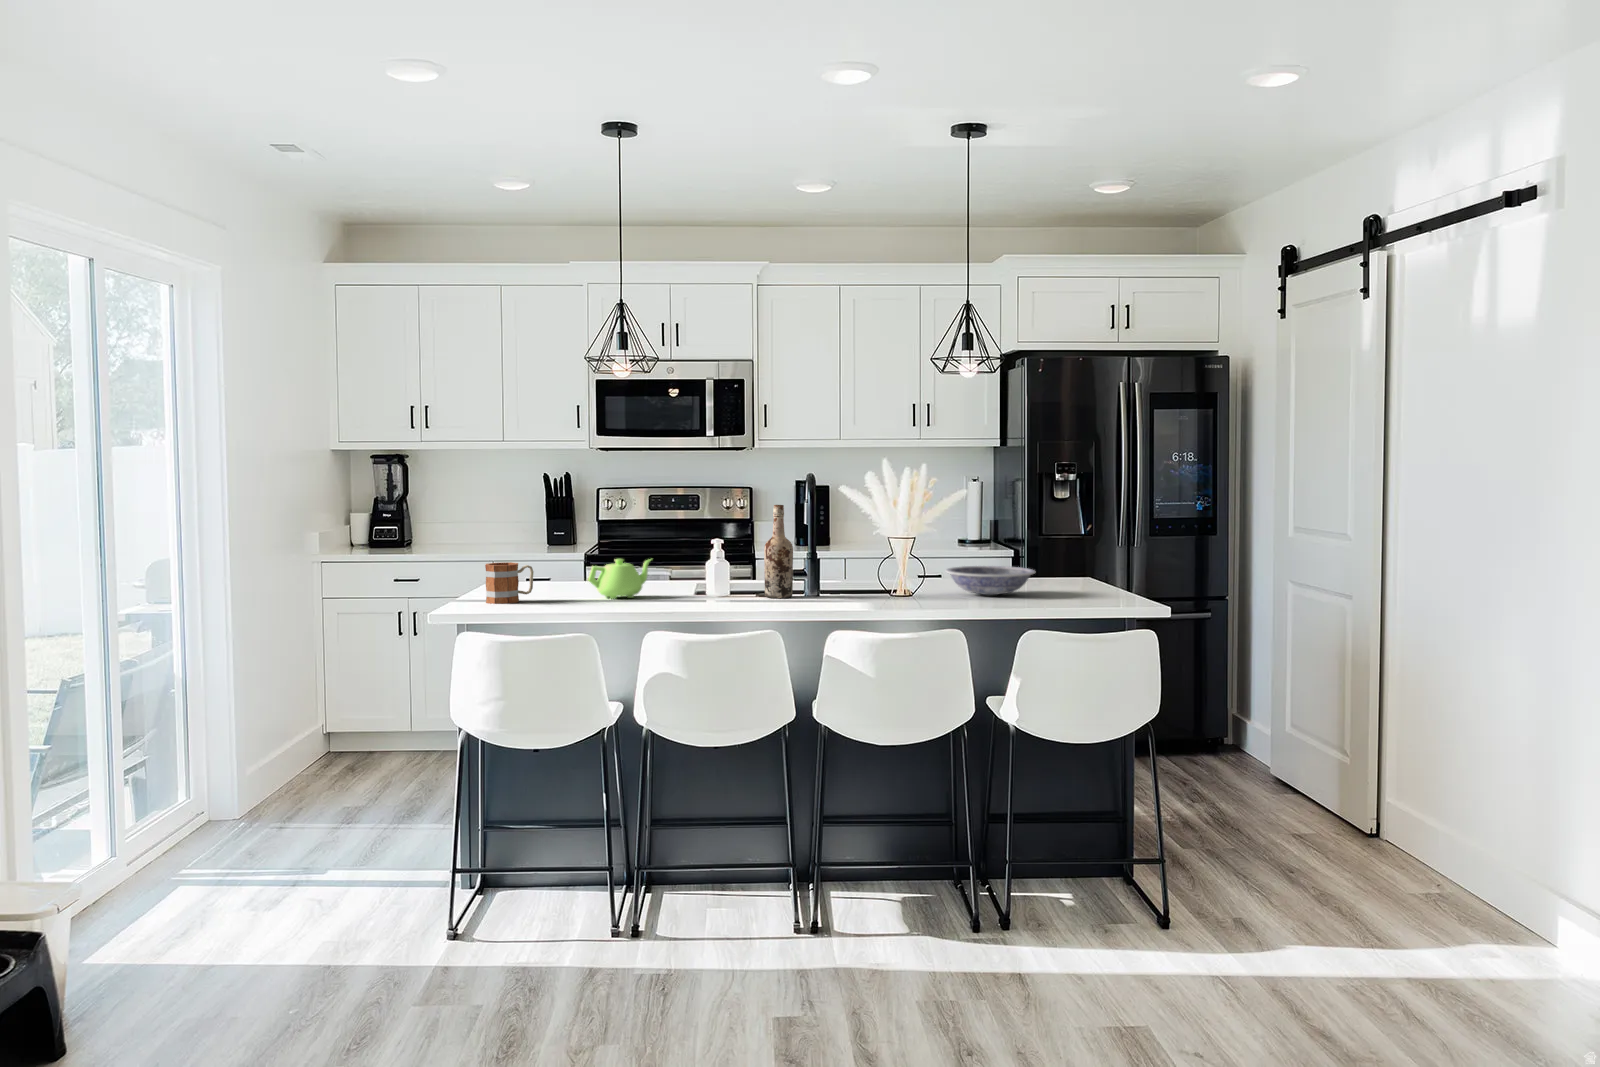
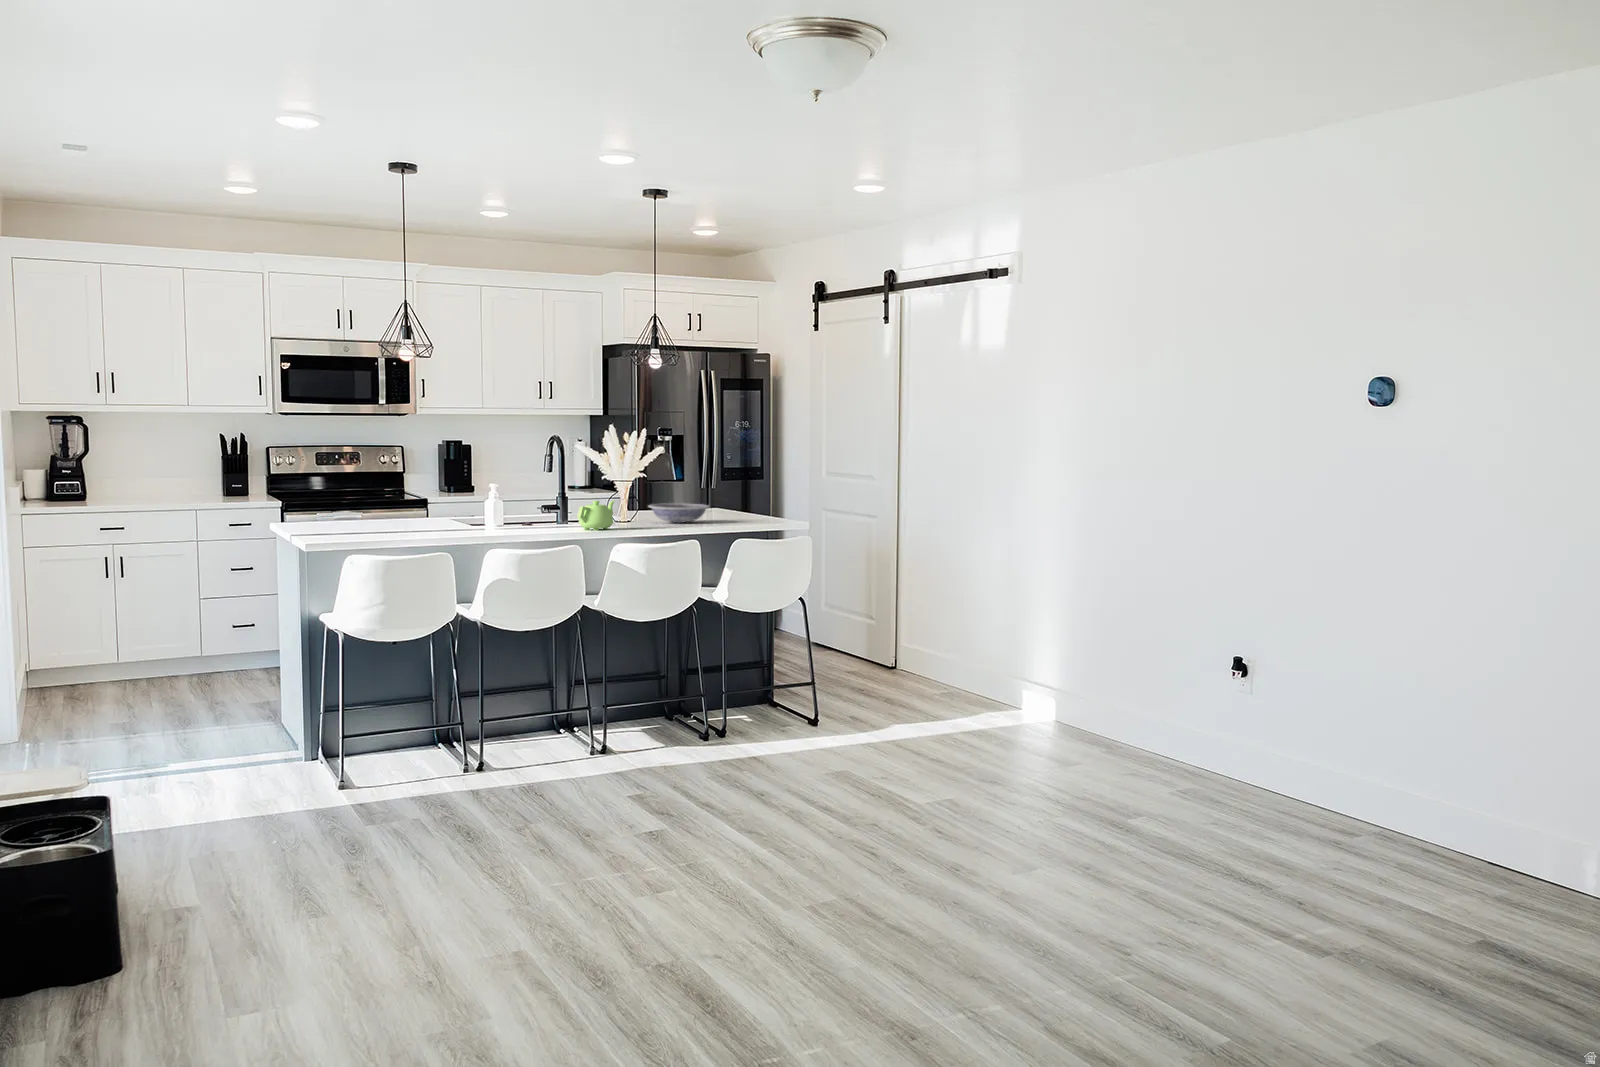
wine bottle: present [764,505,793,598] -> none [531,461,552,529]
teapot: present [588,559,651,599] -> present [577,501,614,531]
mug: present [485,562,533,604] -> none [330,506,365,538]

